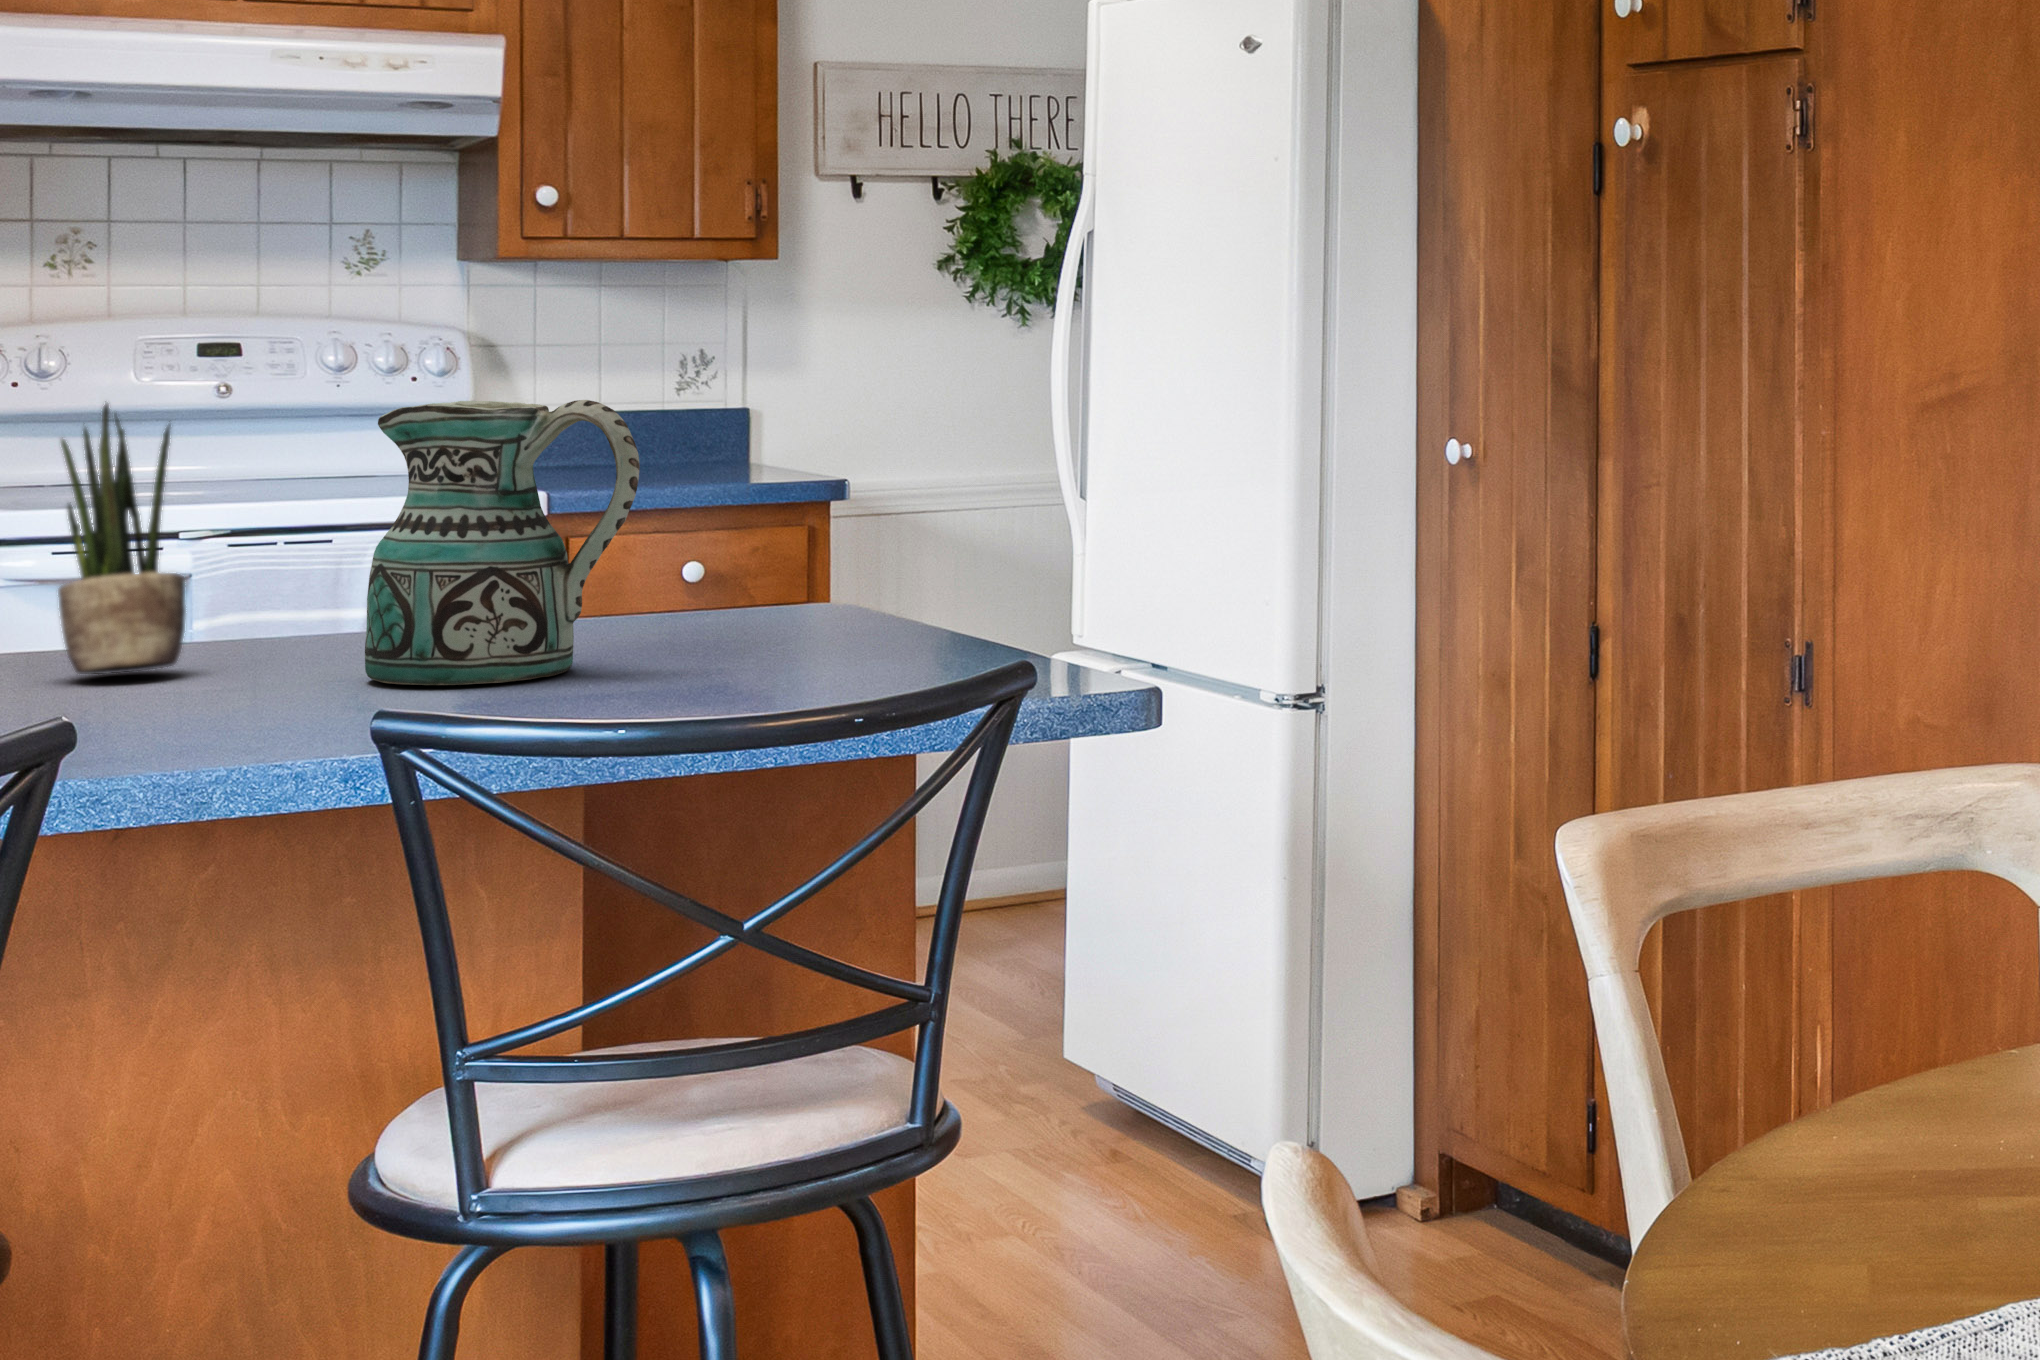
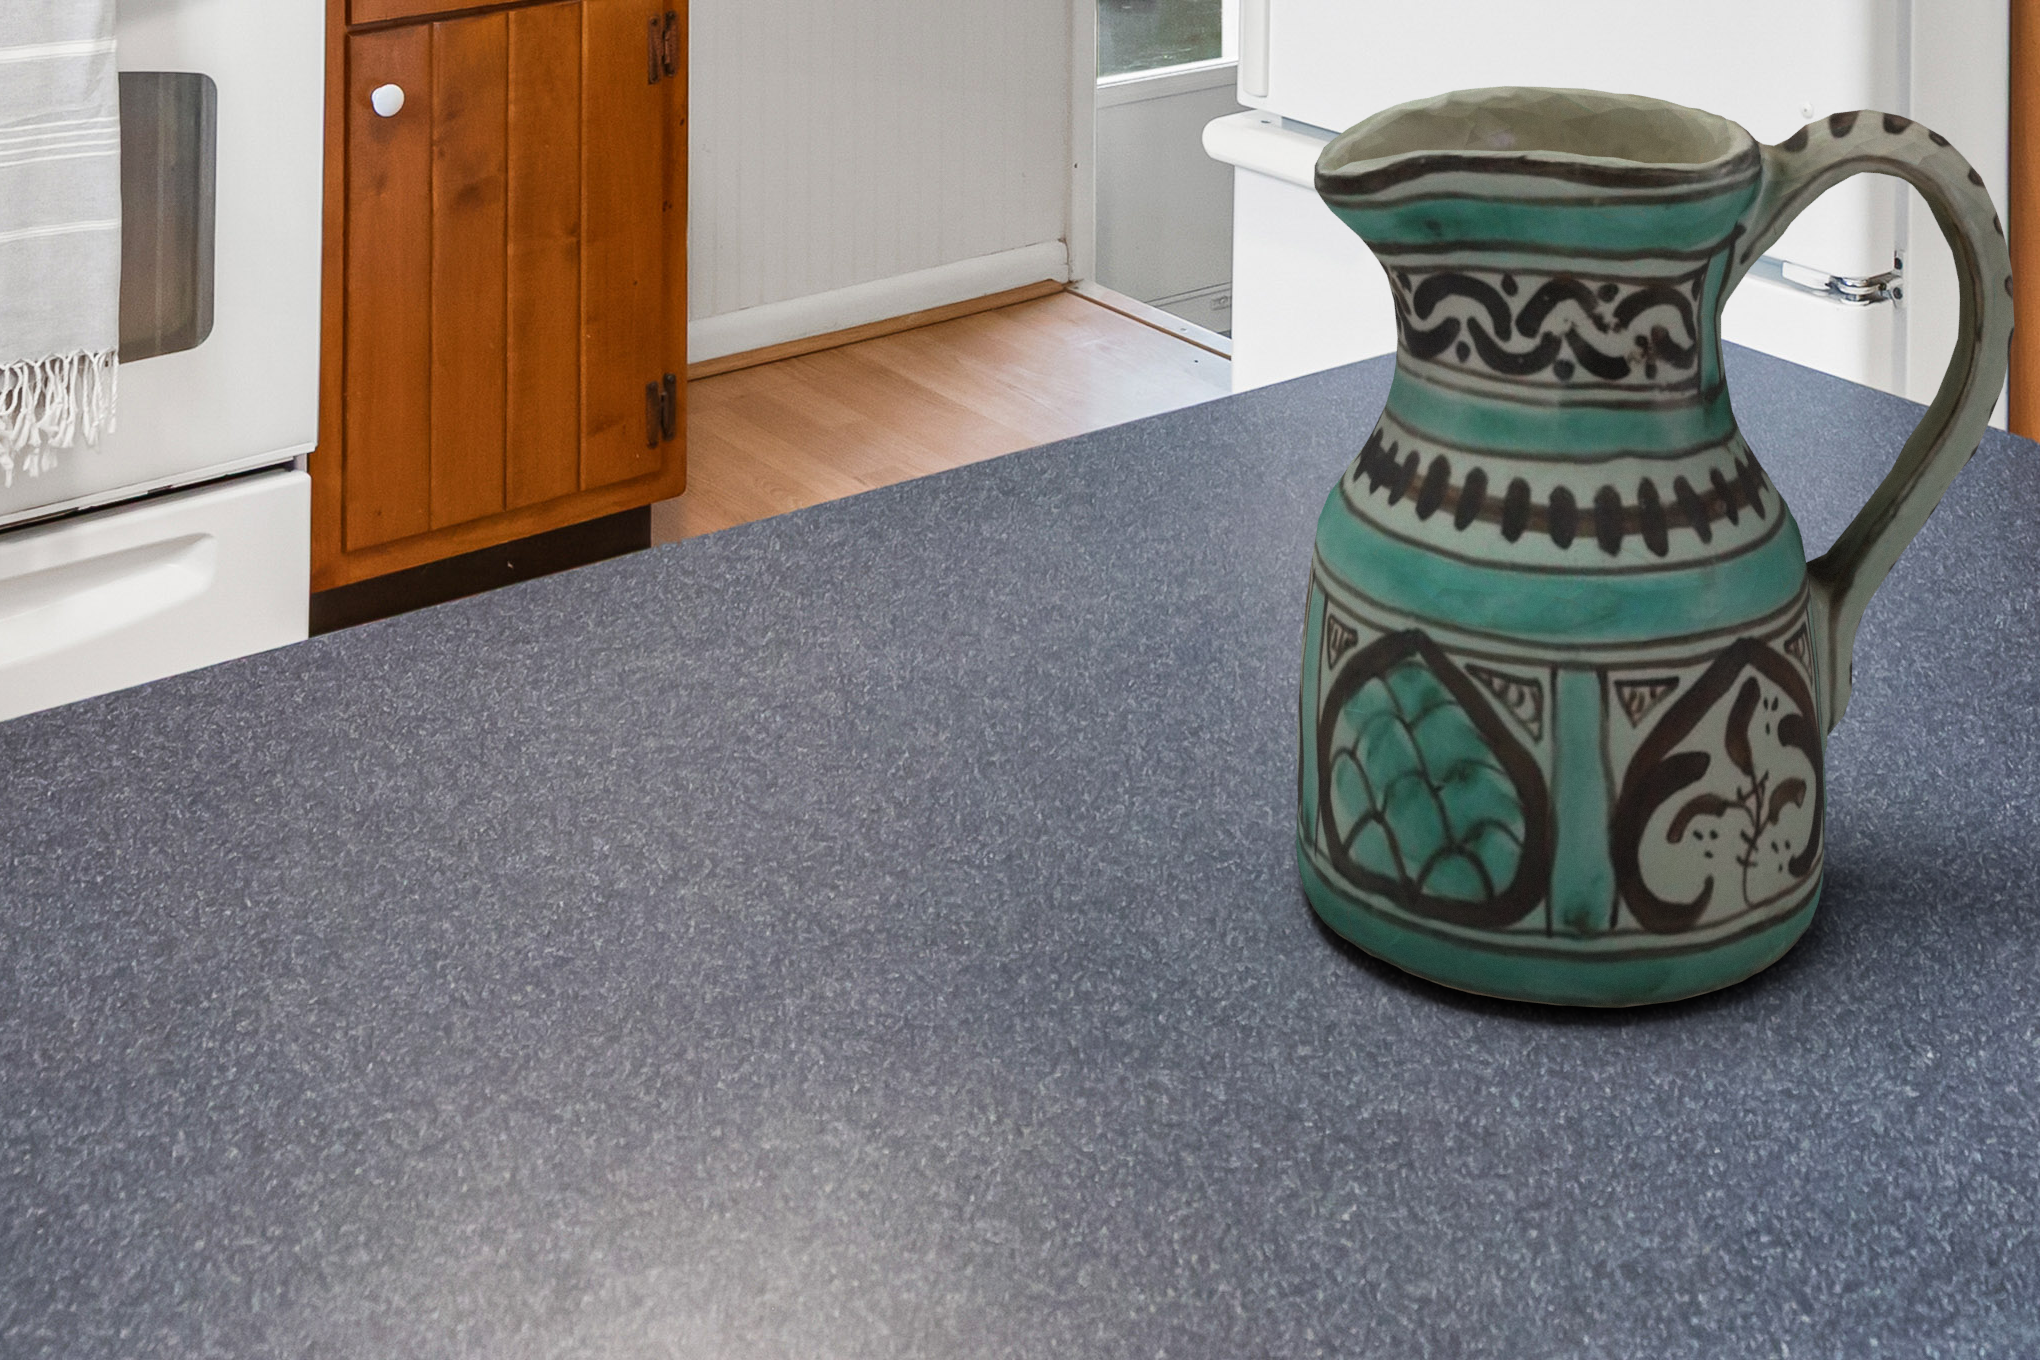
potted plant: present [58,403,186,674] -> none [423,118,747,929]

